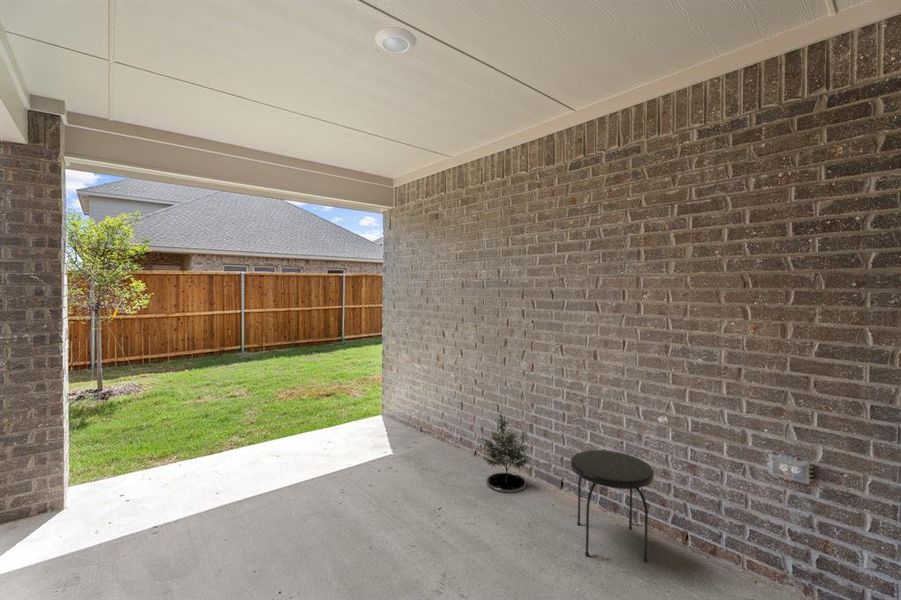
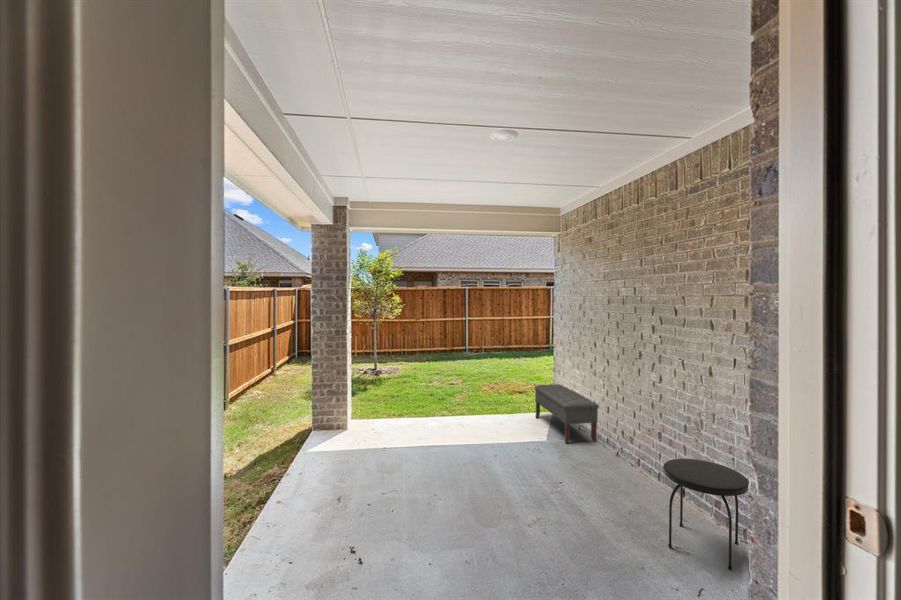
bench: none [365,384,449,453] -> present [535,384,599,444]
potted tree: present [482,414,529,493] -> none [605,414,656,489]

